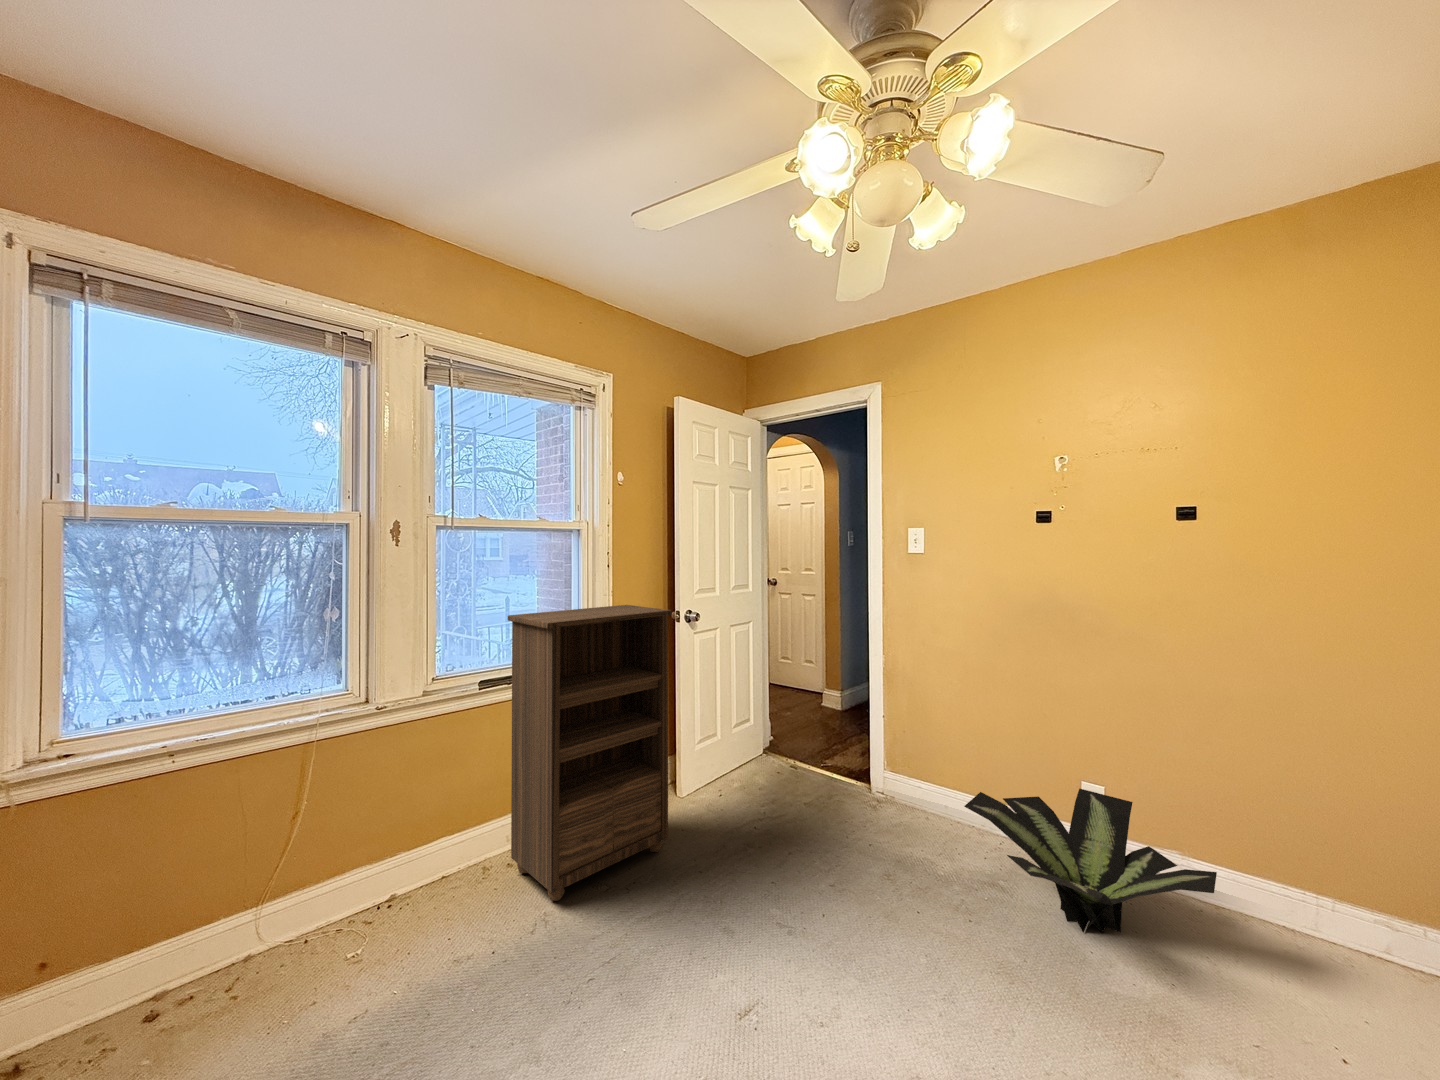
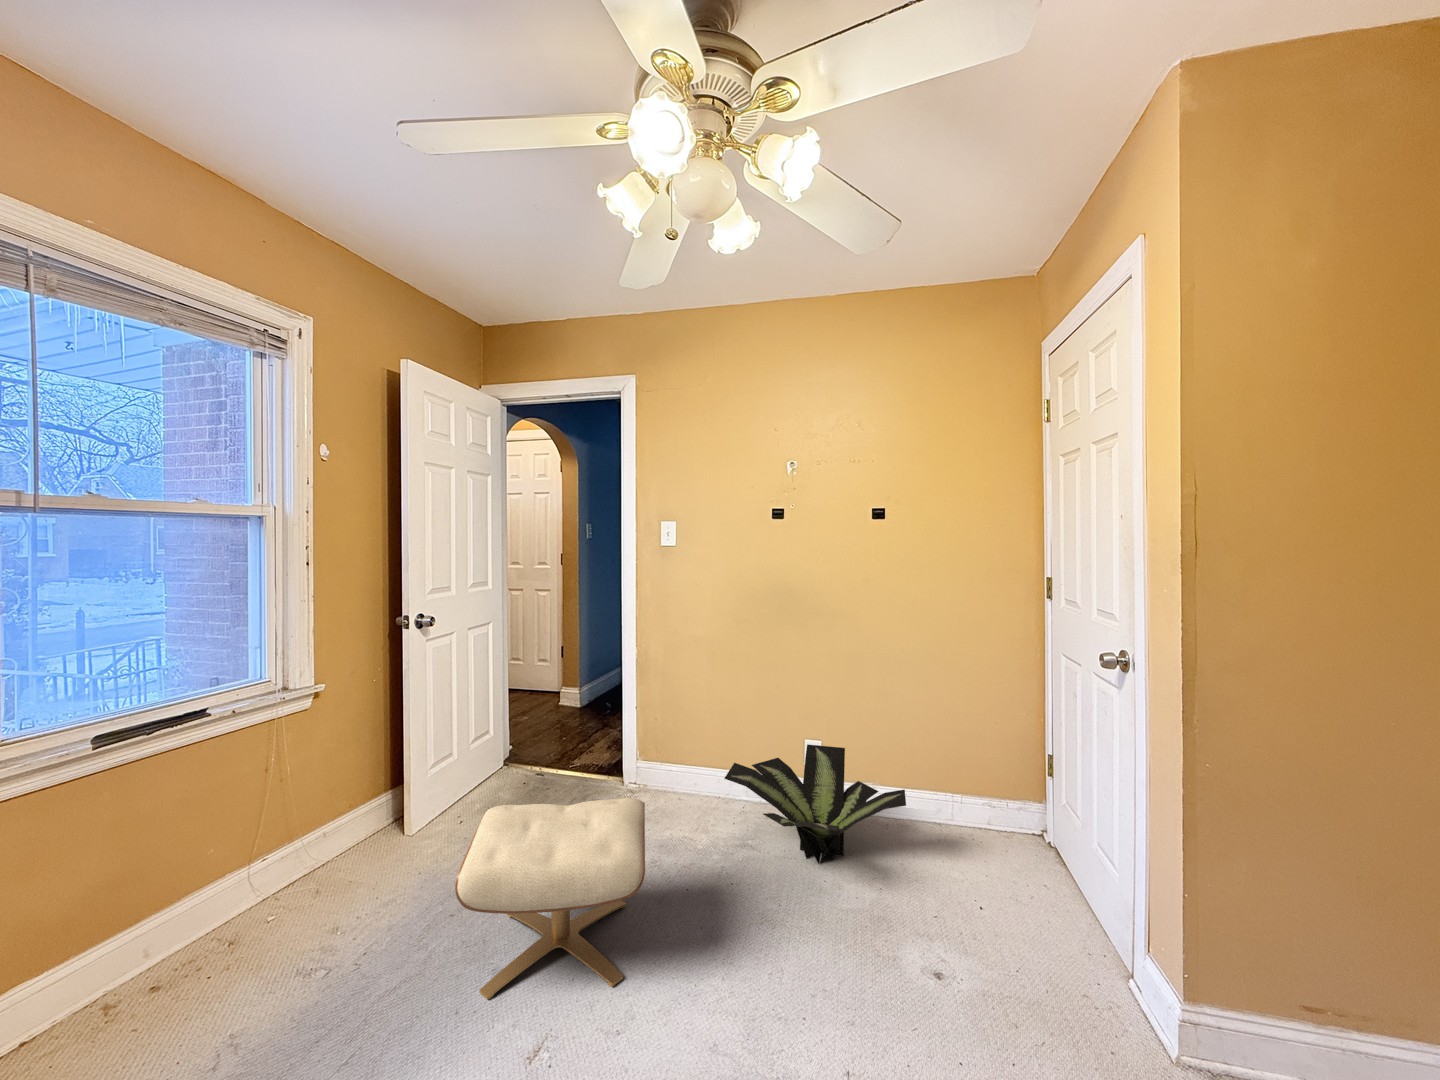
bookshelf: present [508,605,672,900] -> none [150,611,409,1013]
ottoman: none [690,786,868,984] -> present [455,798,645,999]

